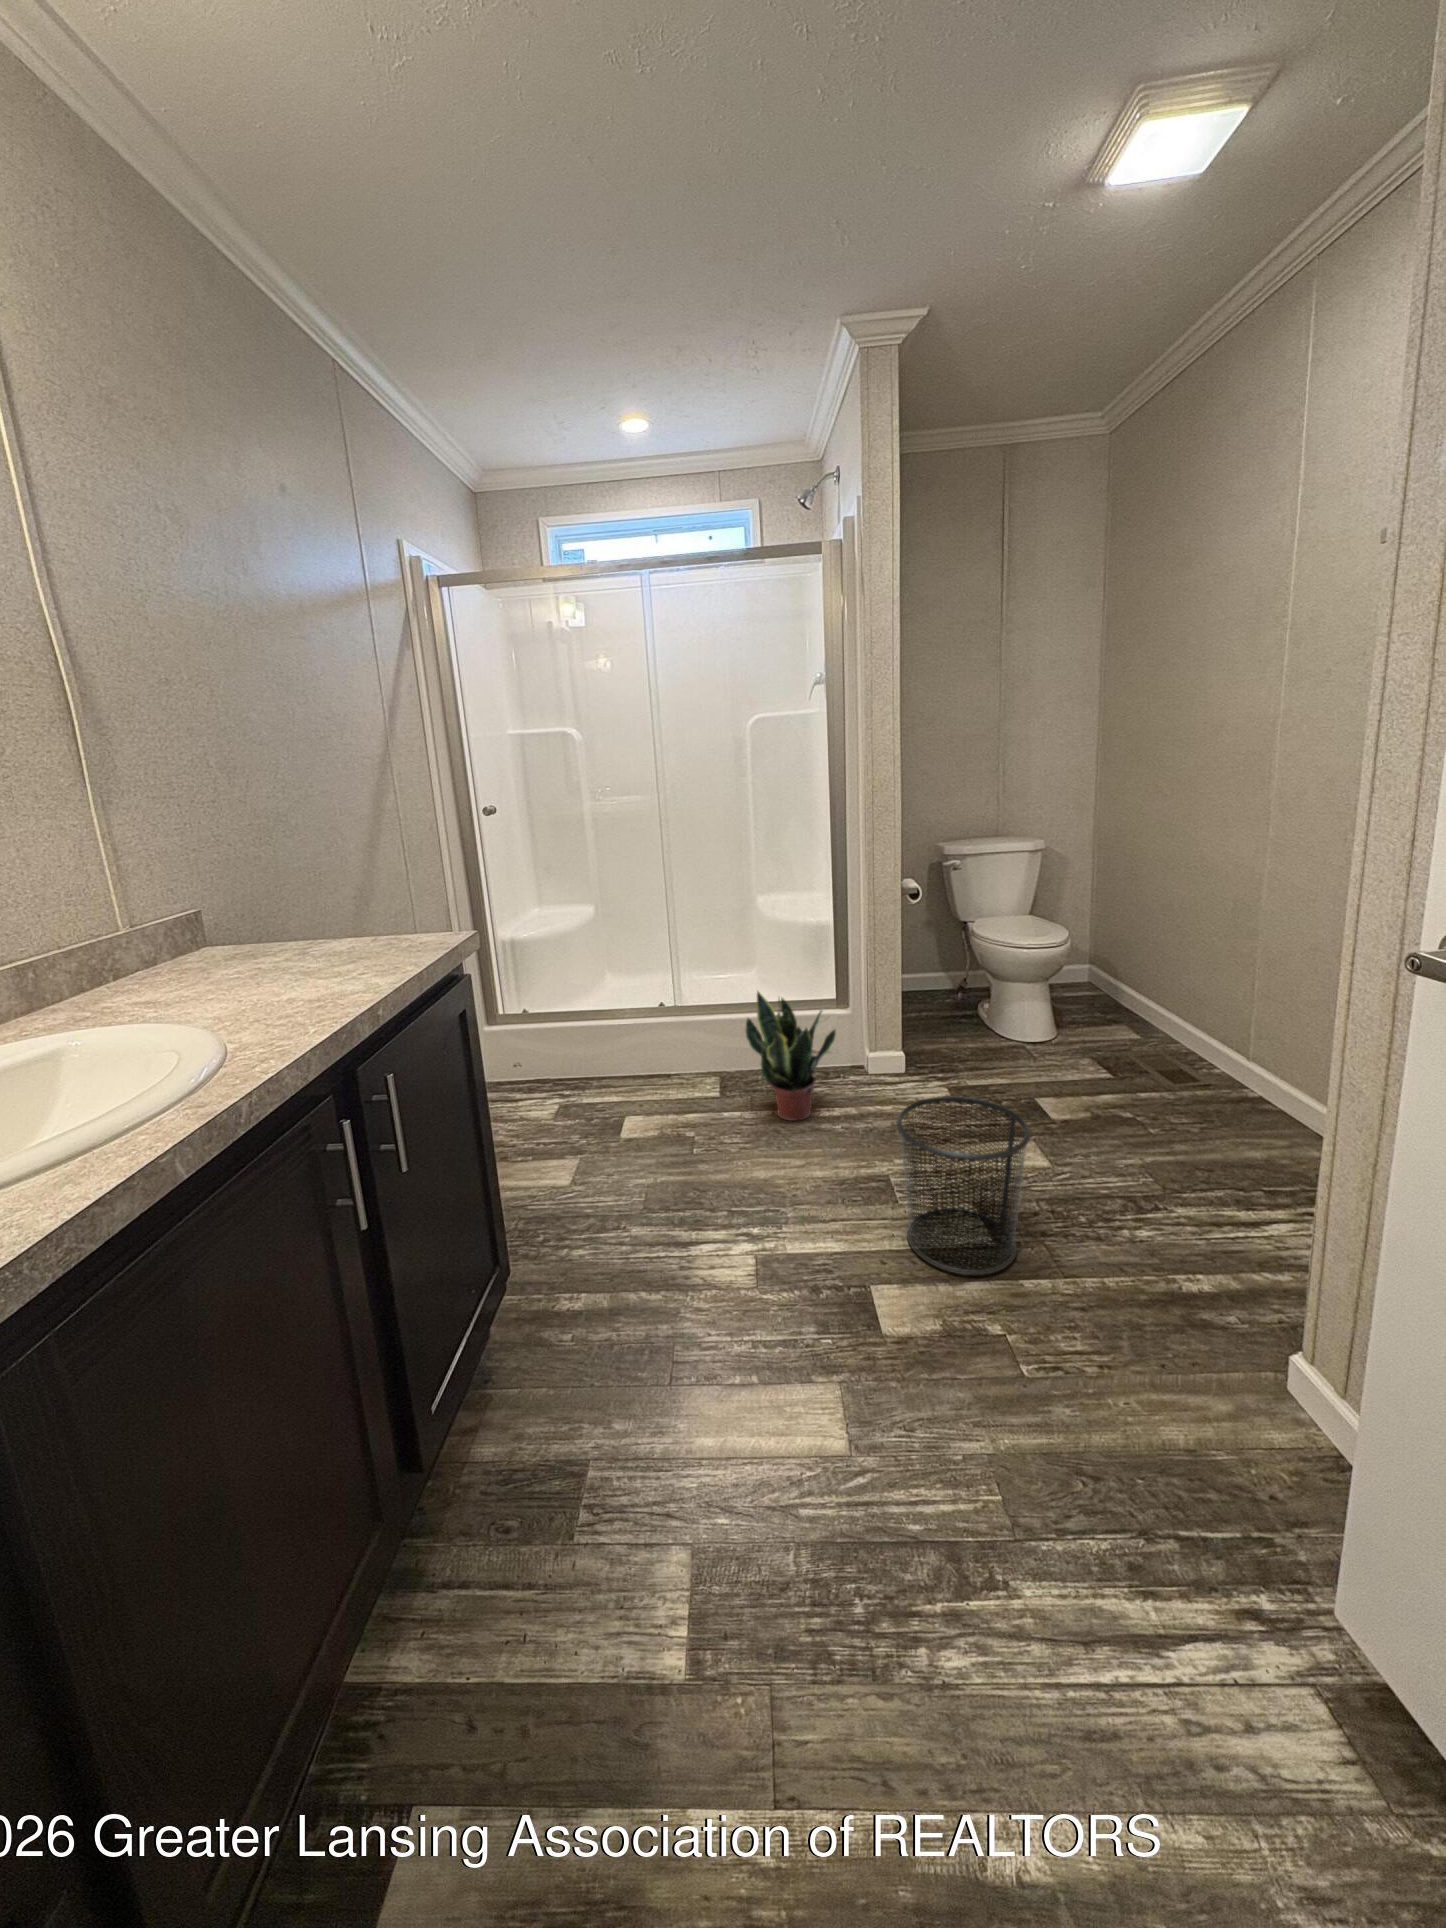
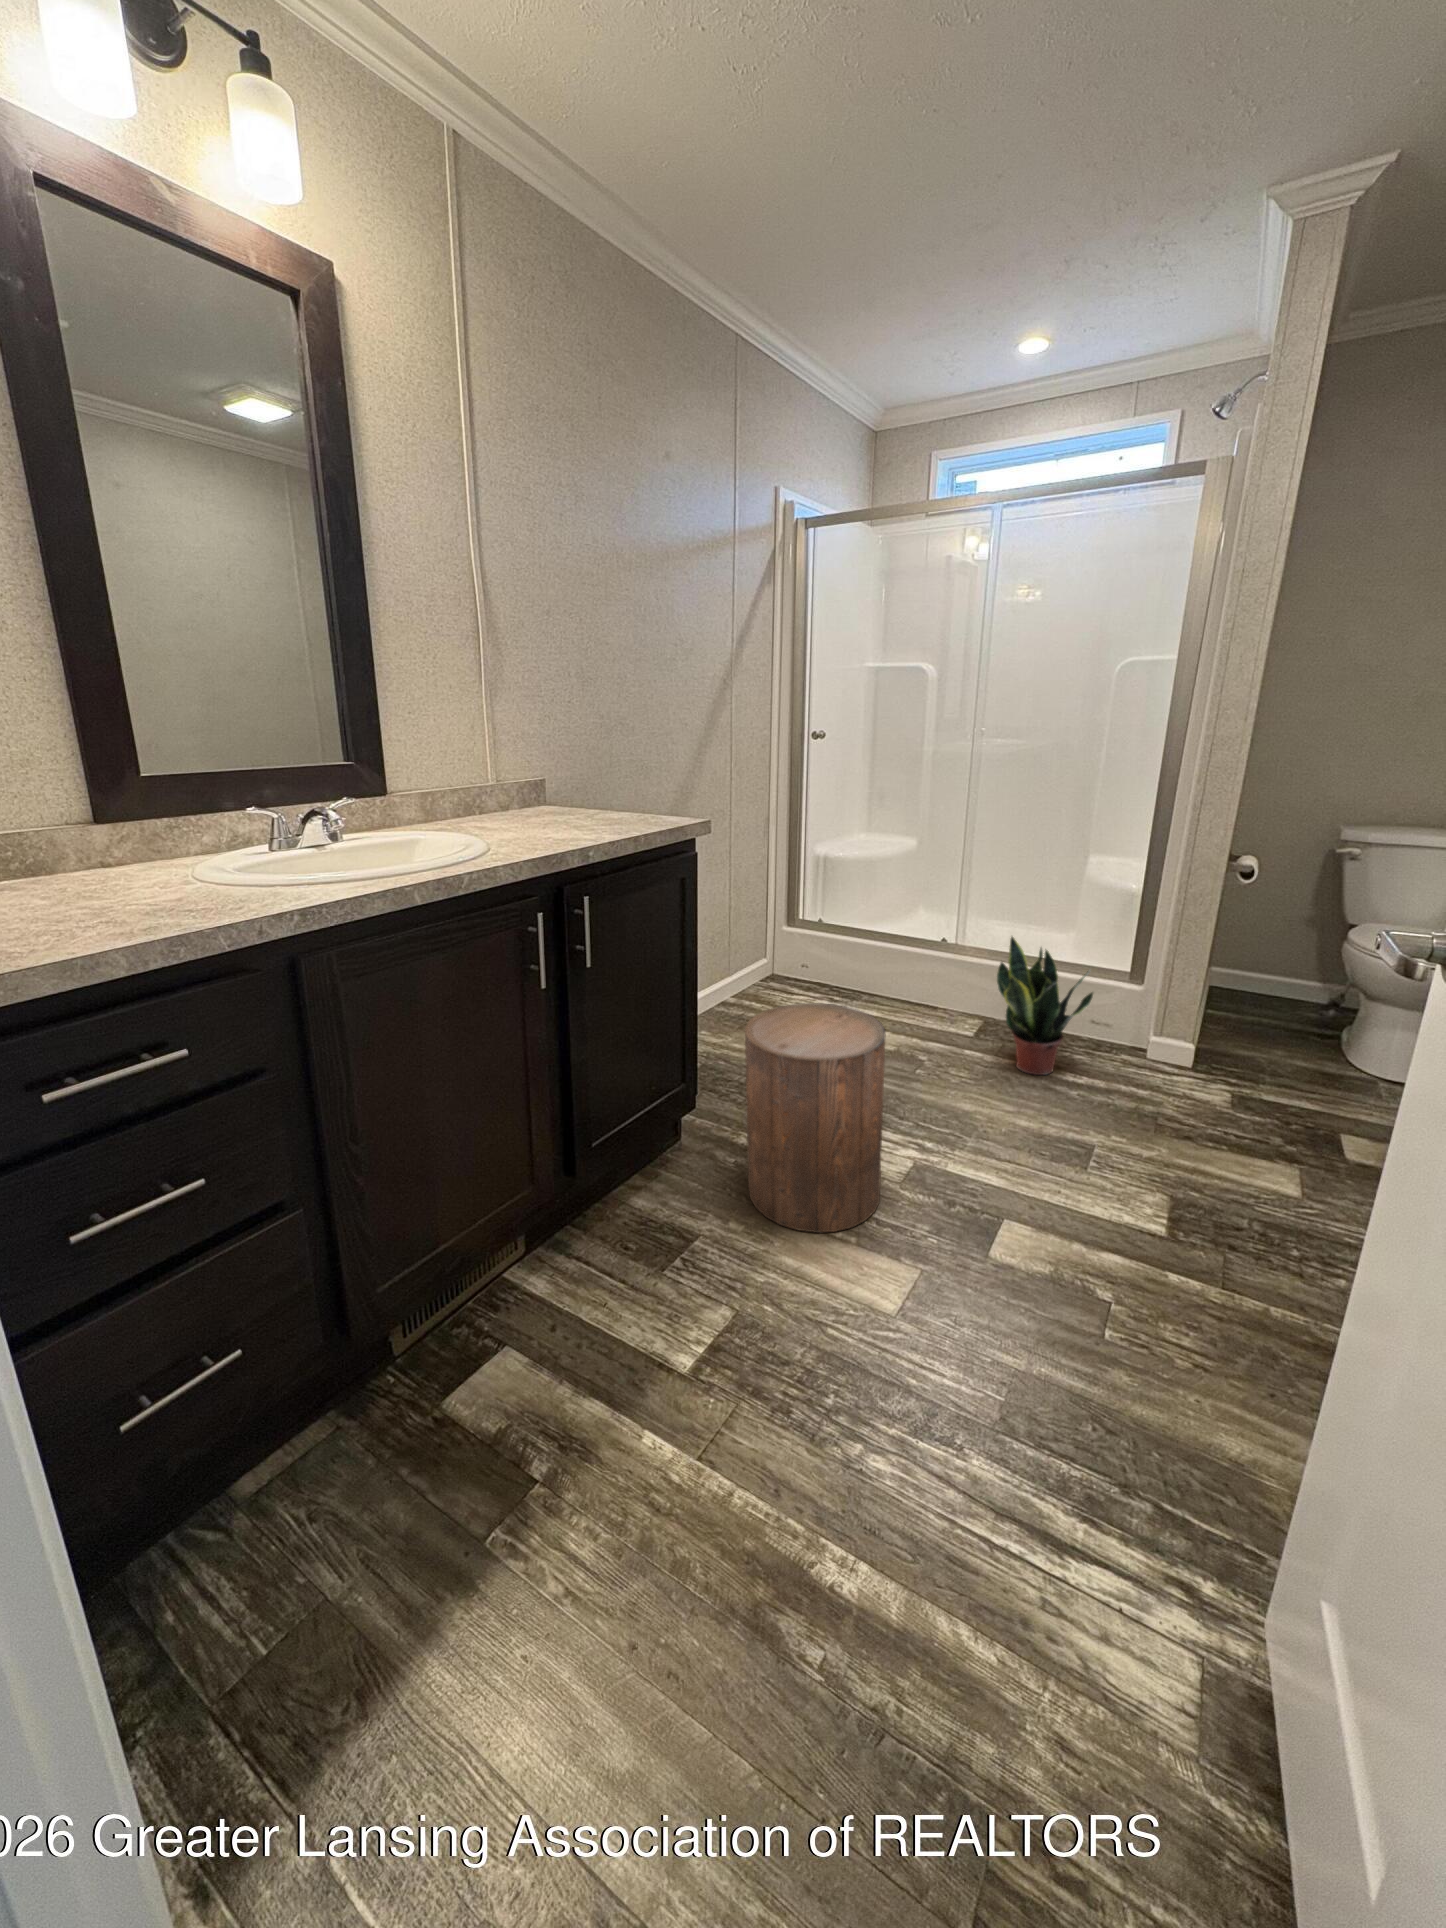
waste bin: present [897,1096,1031,1275] -> none [1068,1070,1226,1258]
stool: none [581,1108,757,1396] -> present [745,1003,886,1233]

